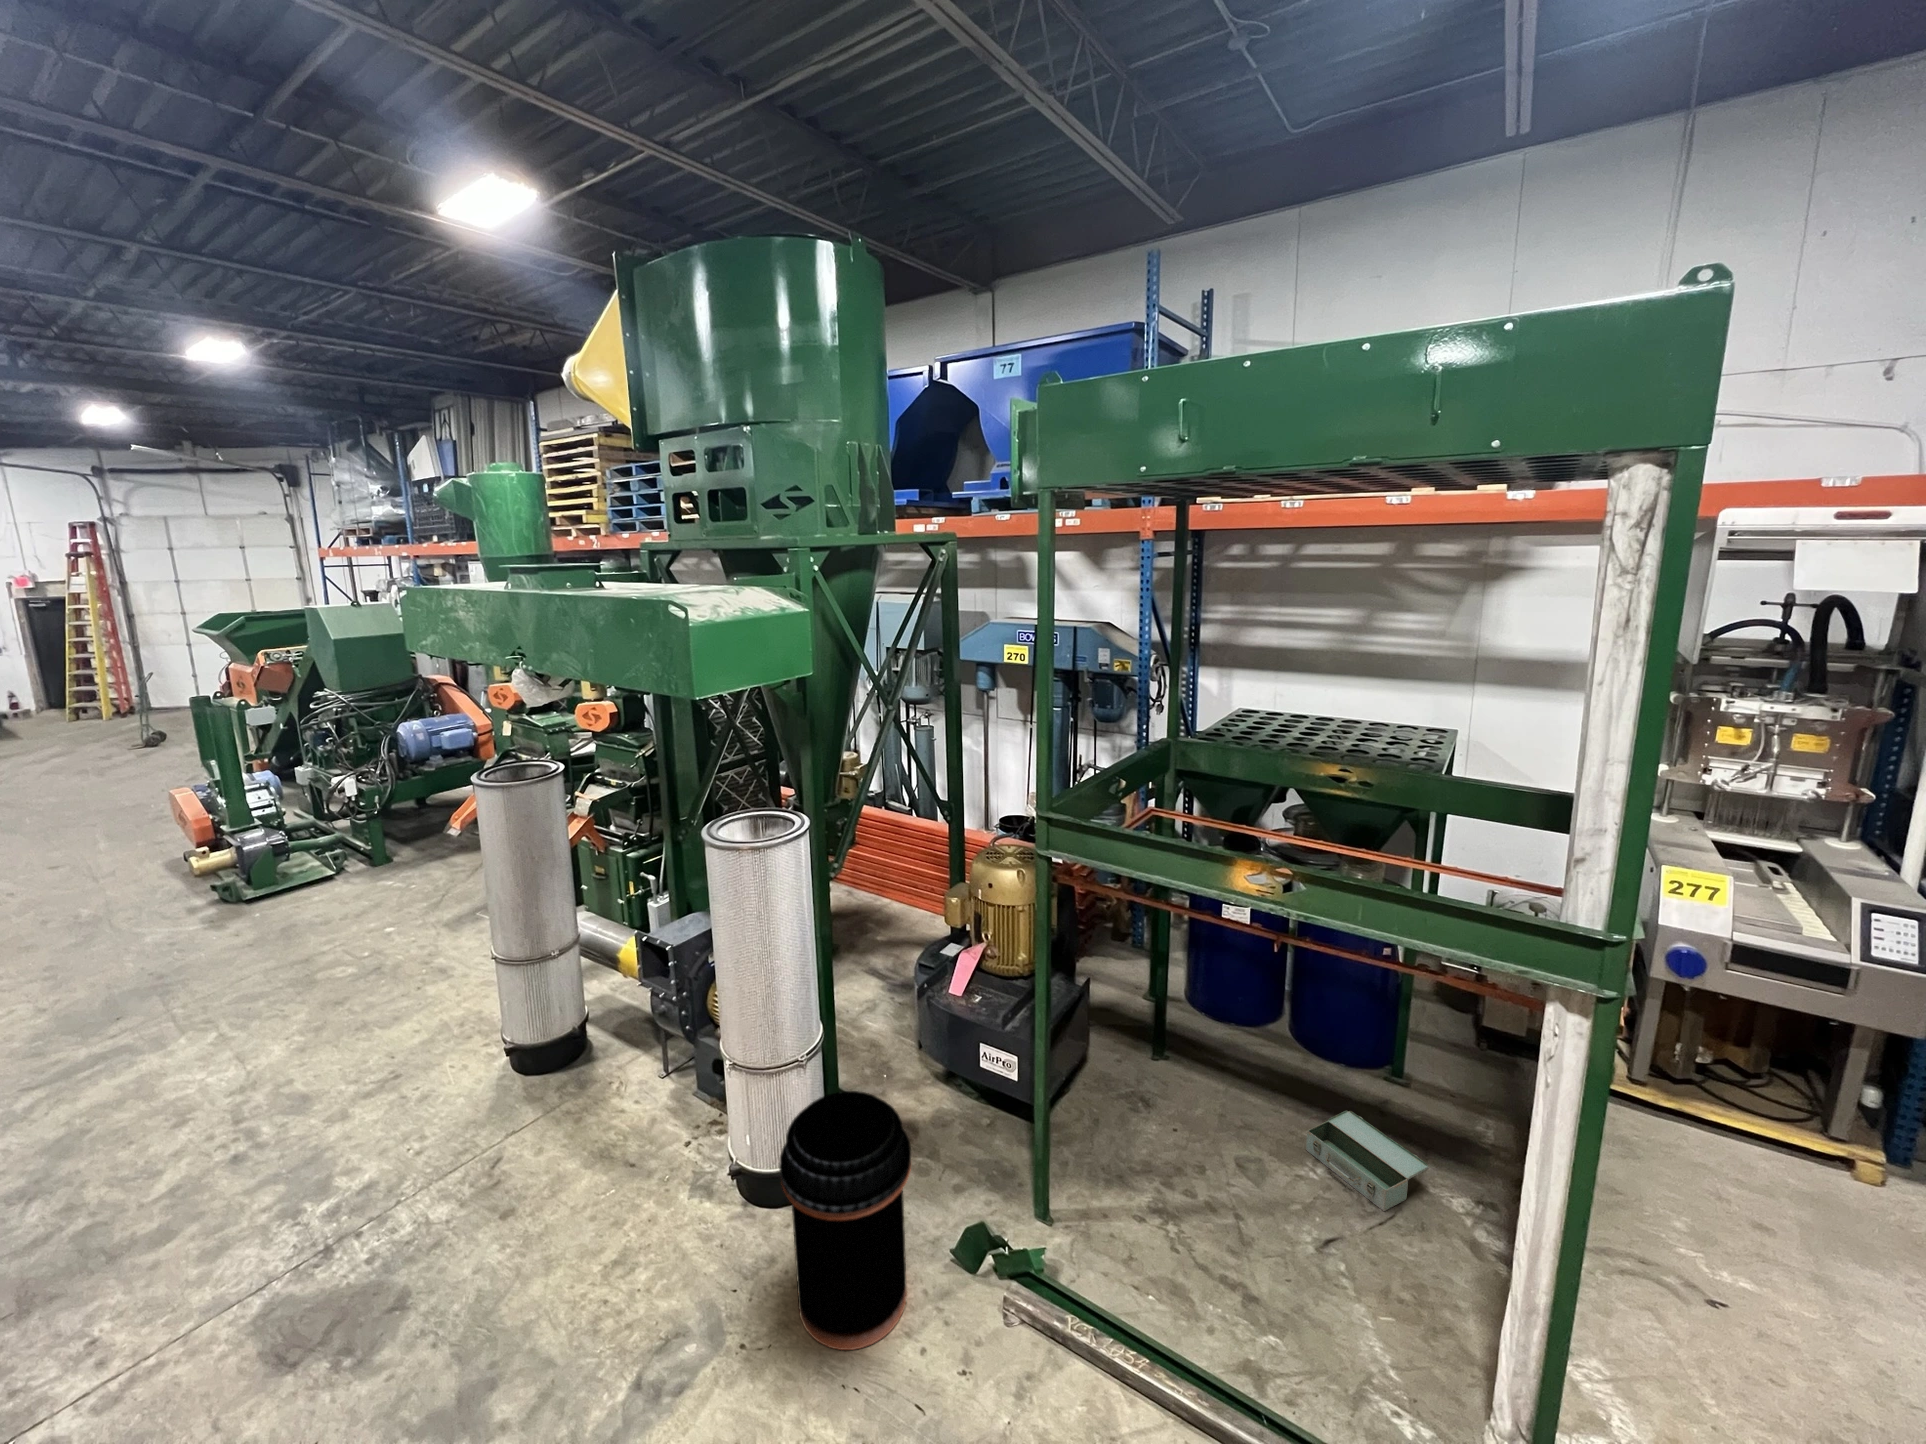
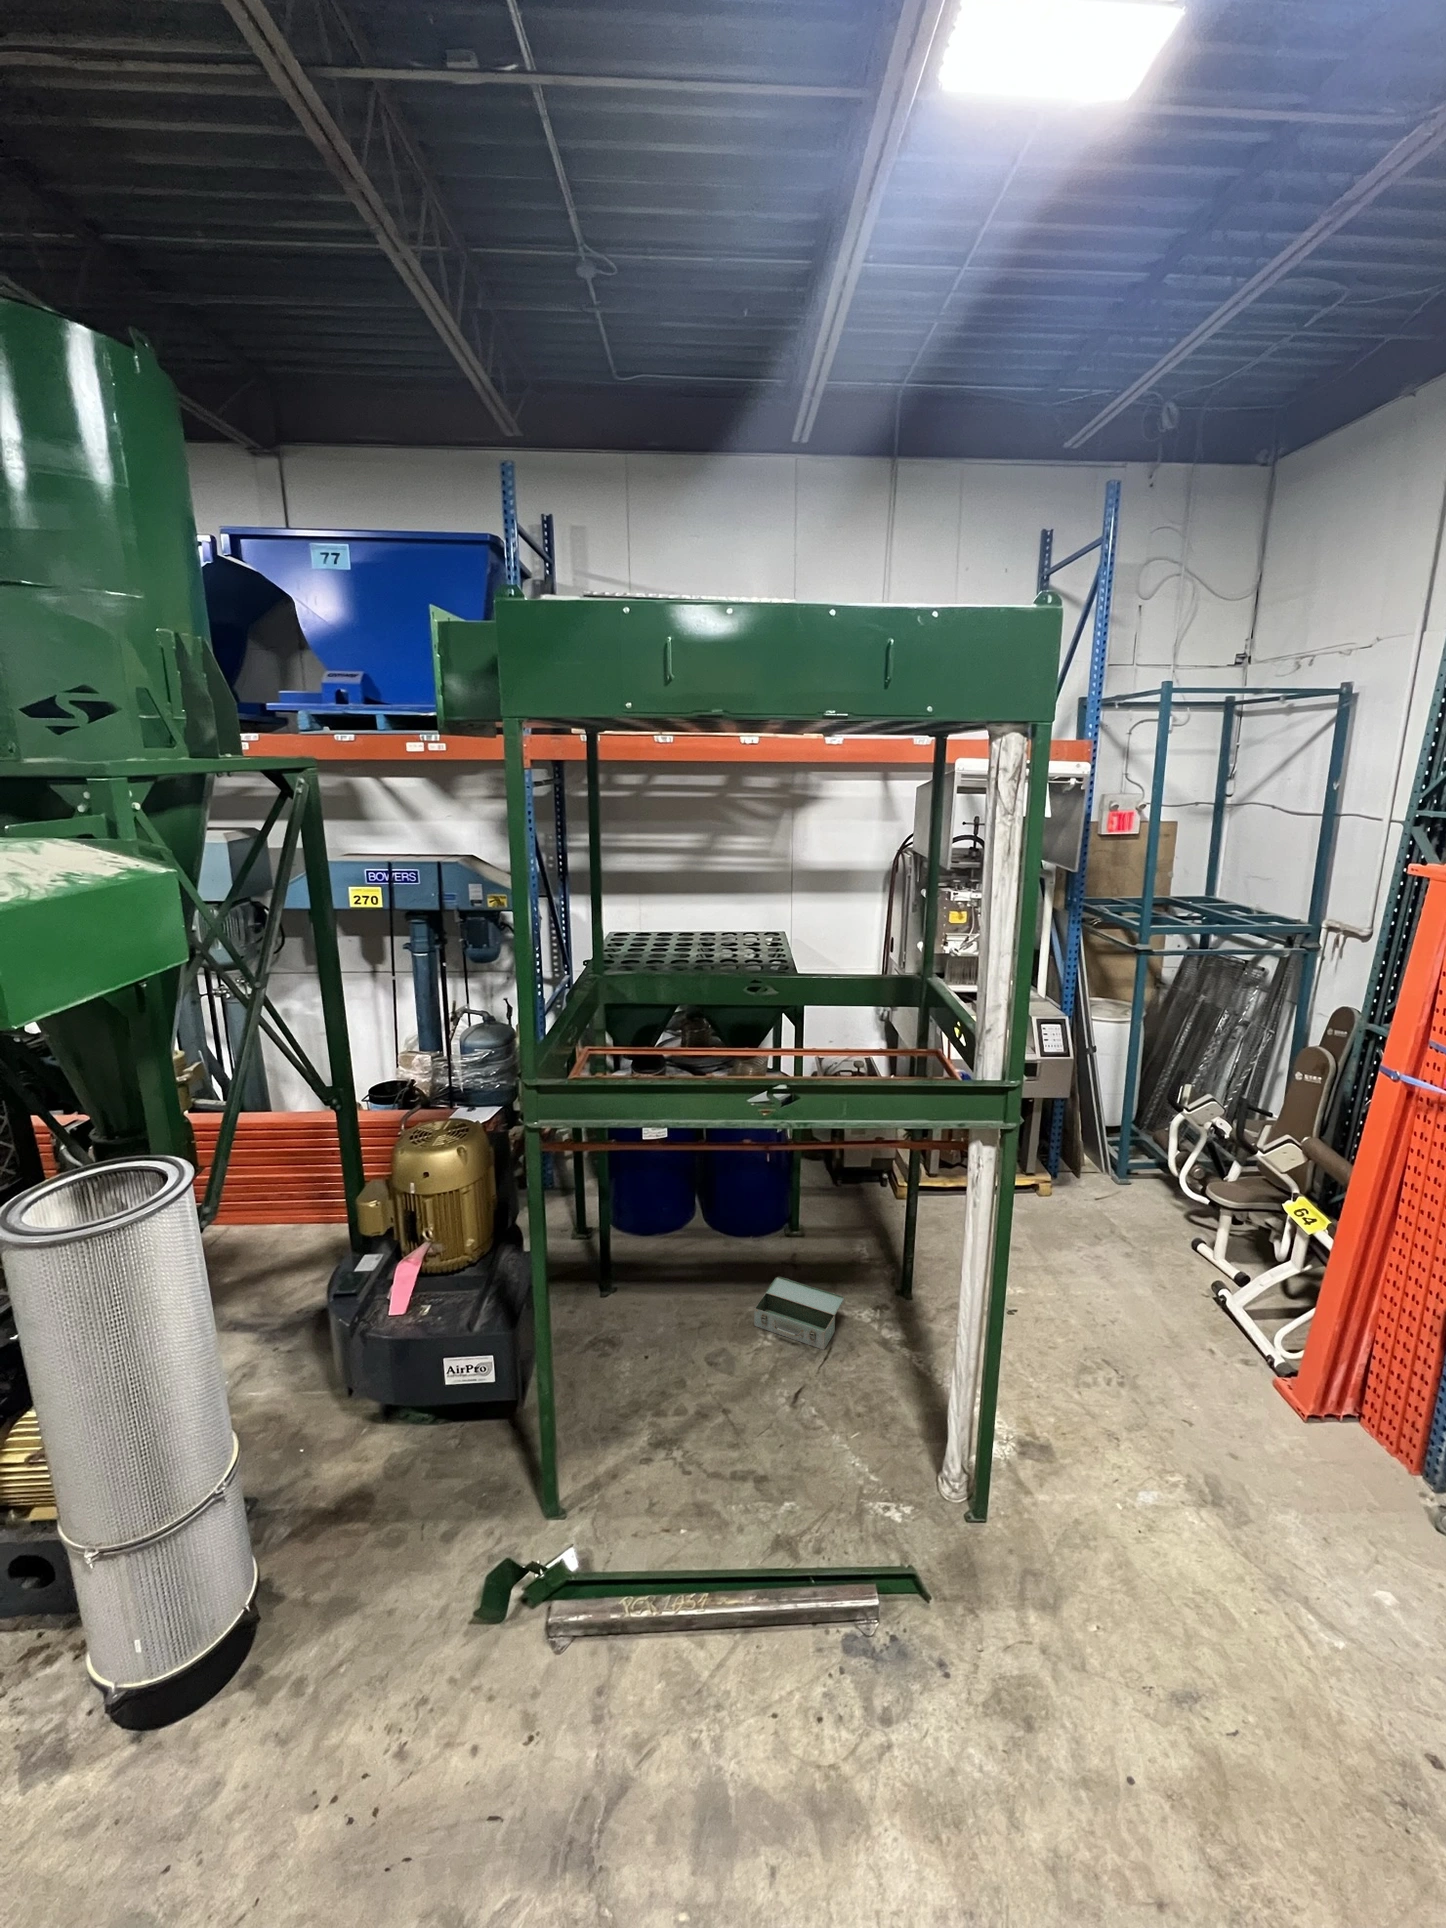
trash can: present [779,1091,911,1350] -> none [235,1485,433,1838]

